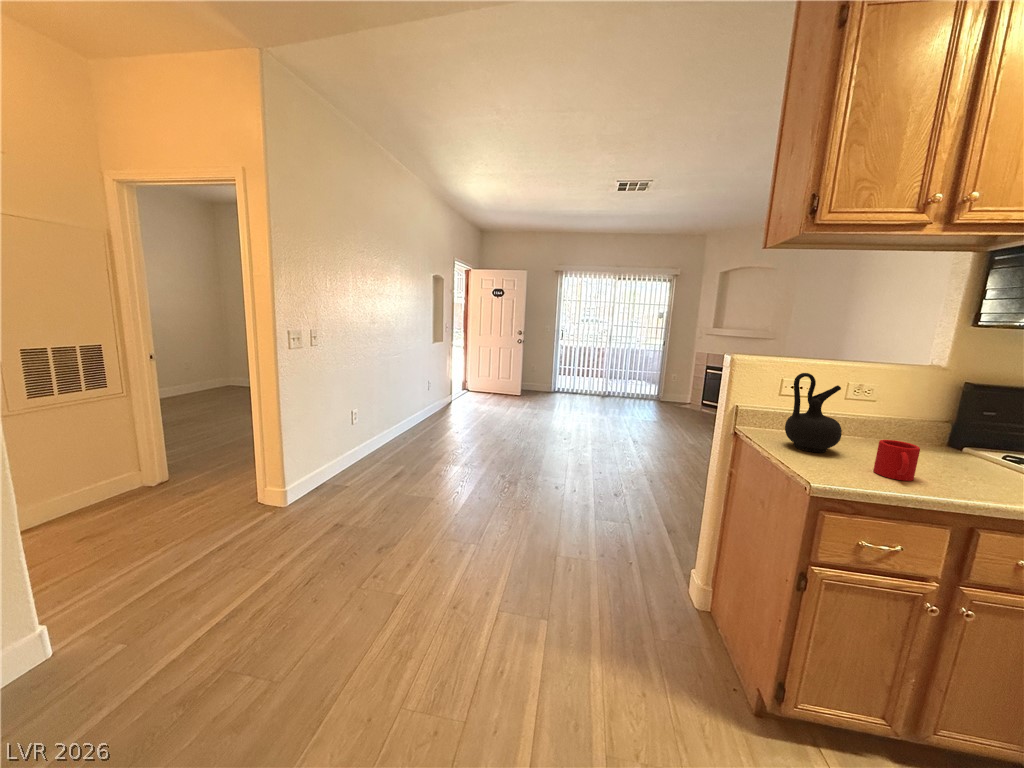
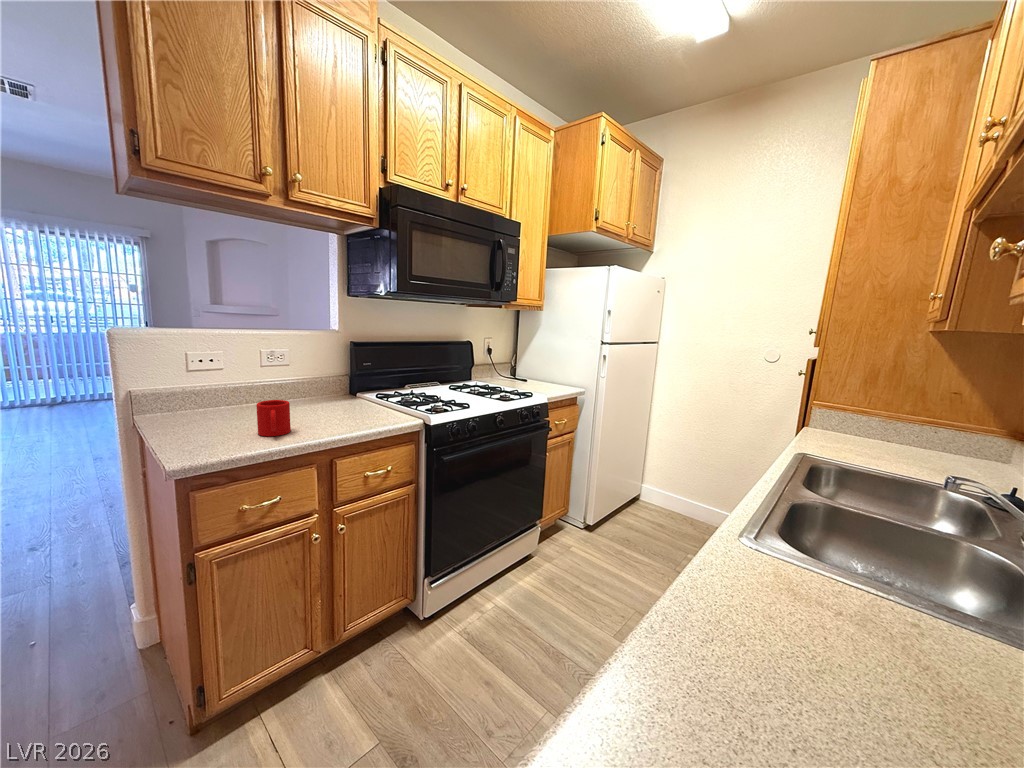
ceramic jug: present [785,373,842,453] -> none [171,343,238,428]

